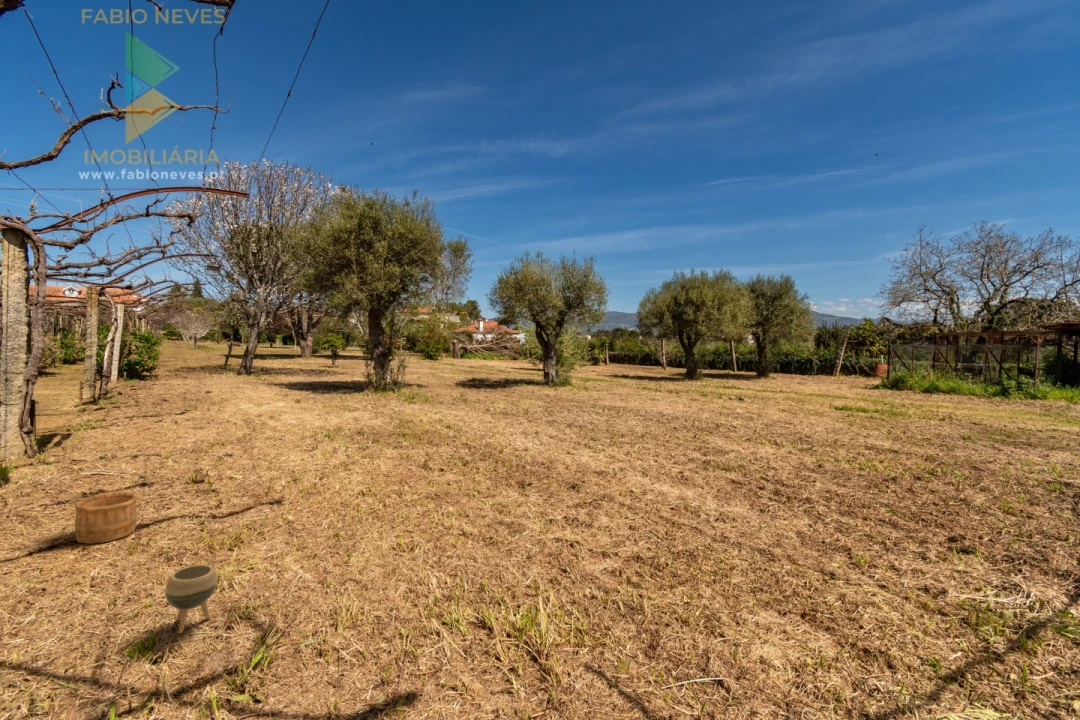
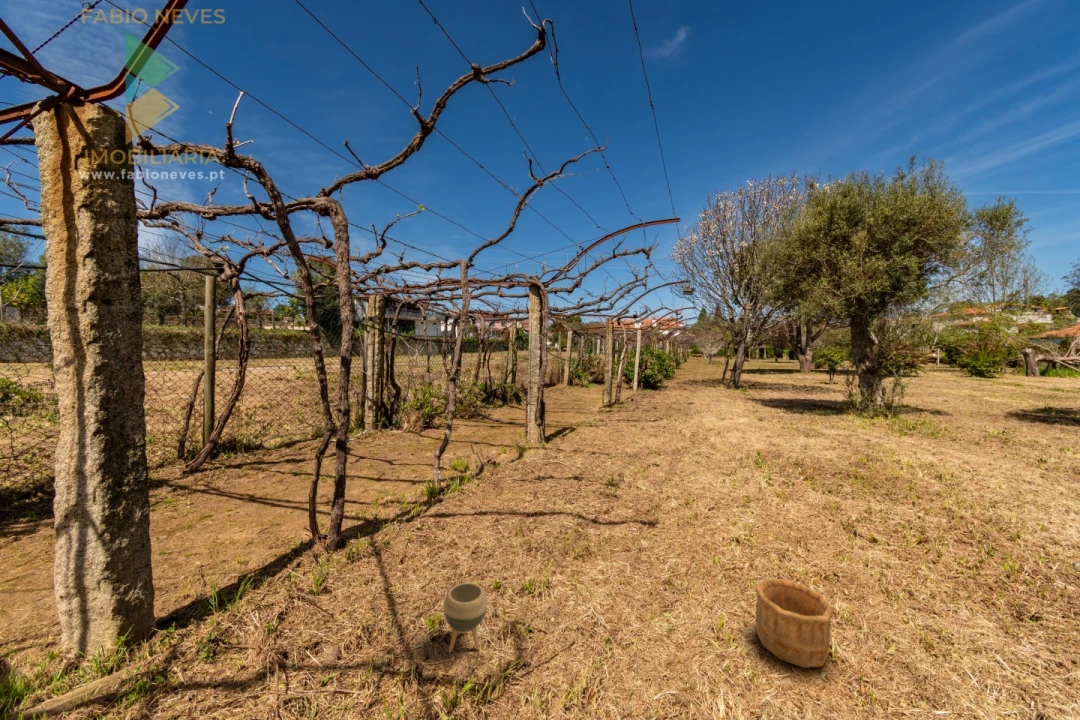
wooden bucket: present [74,492,138,544] -> present [755,579,834,668]

